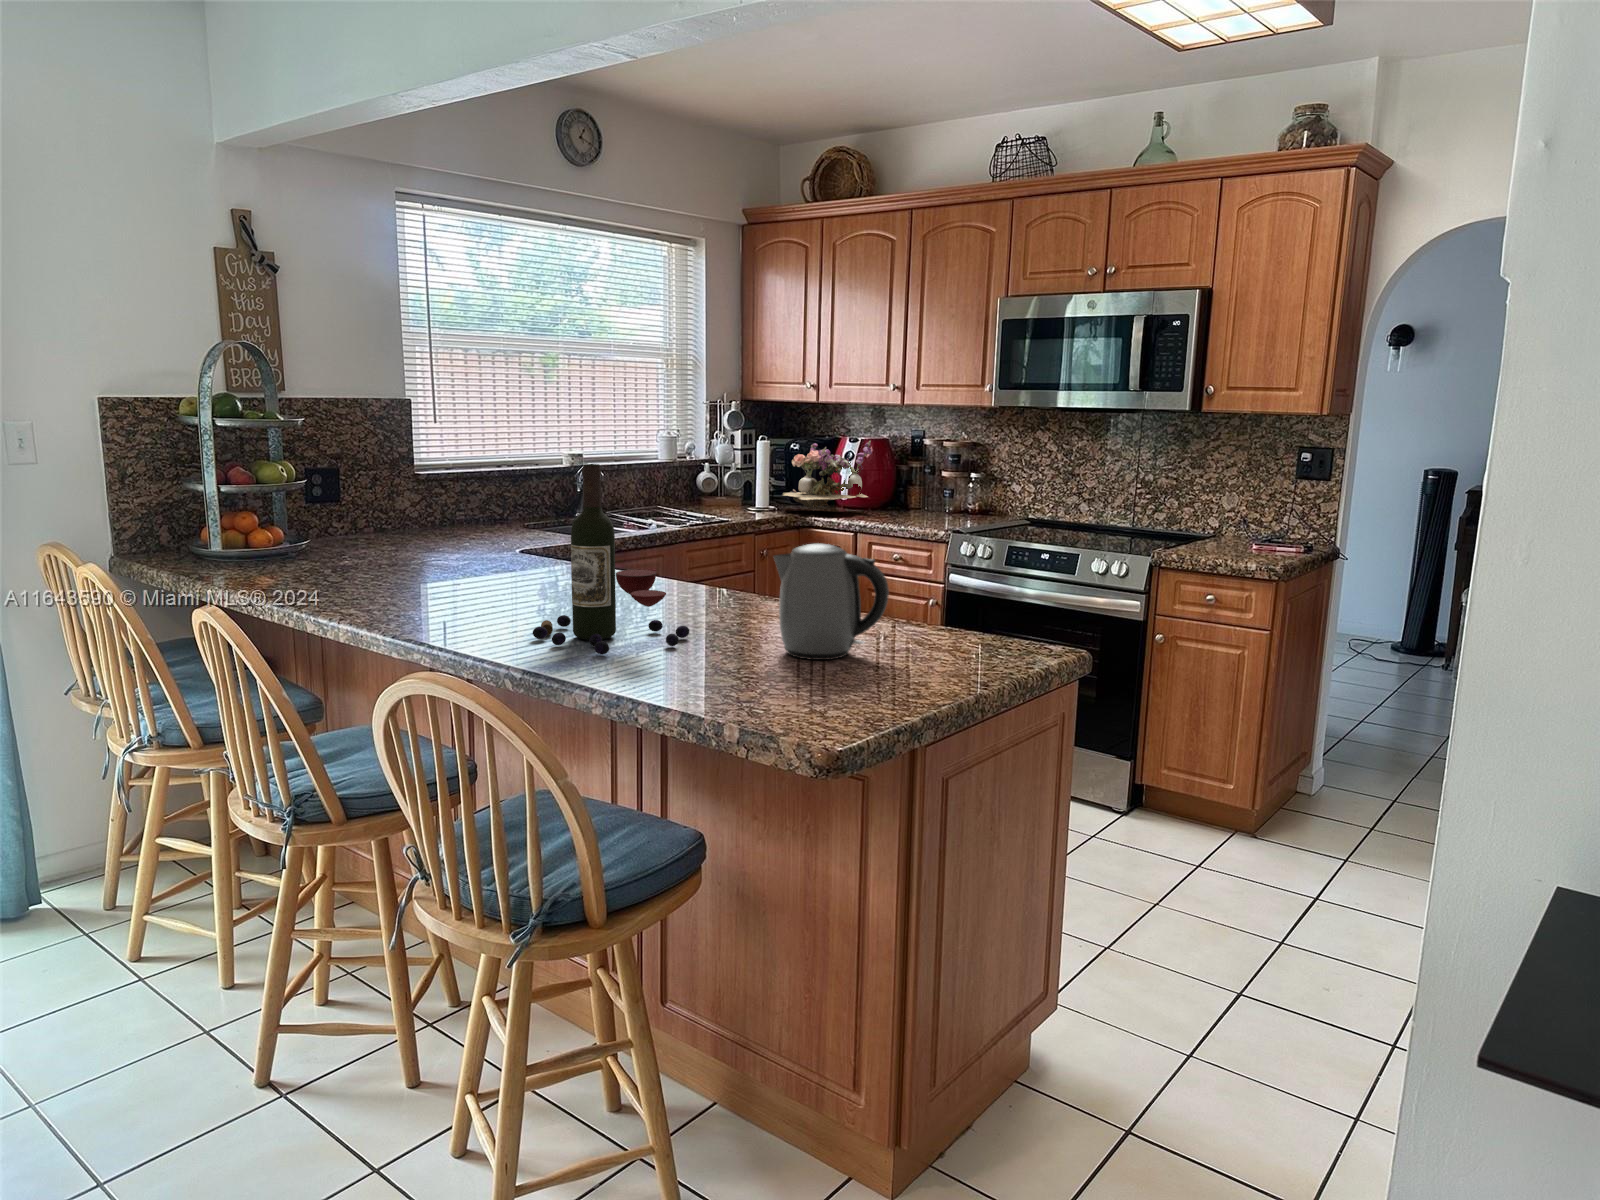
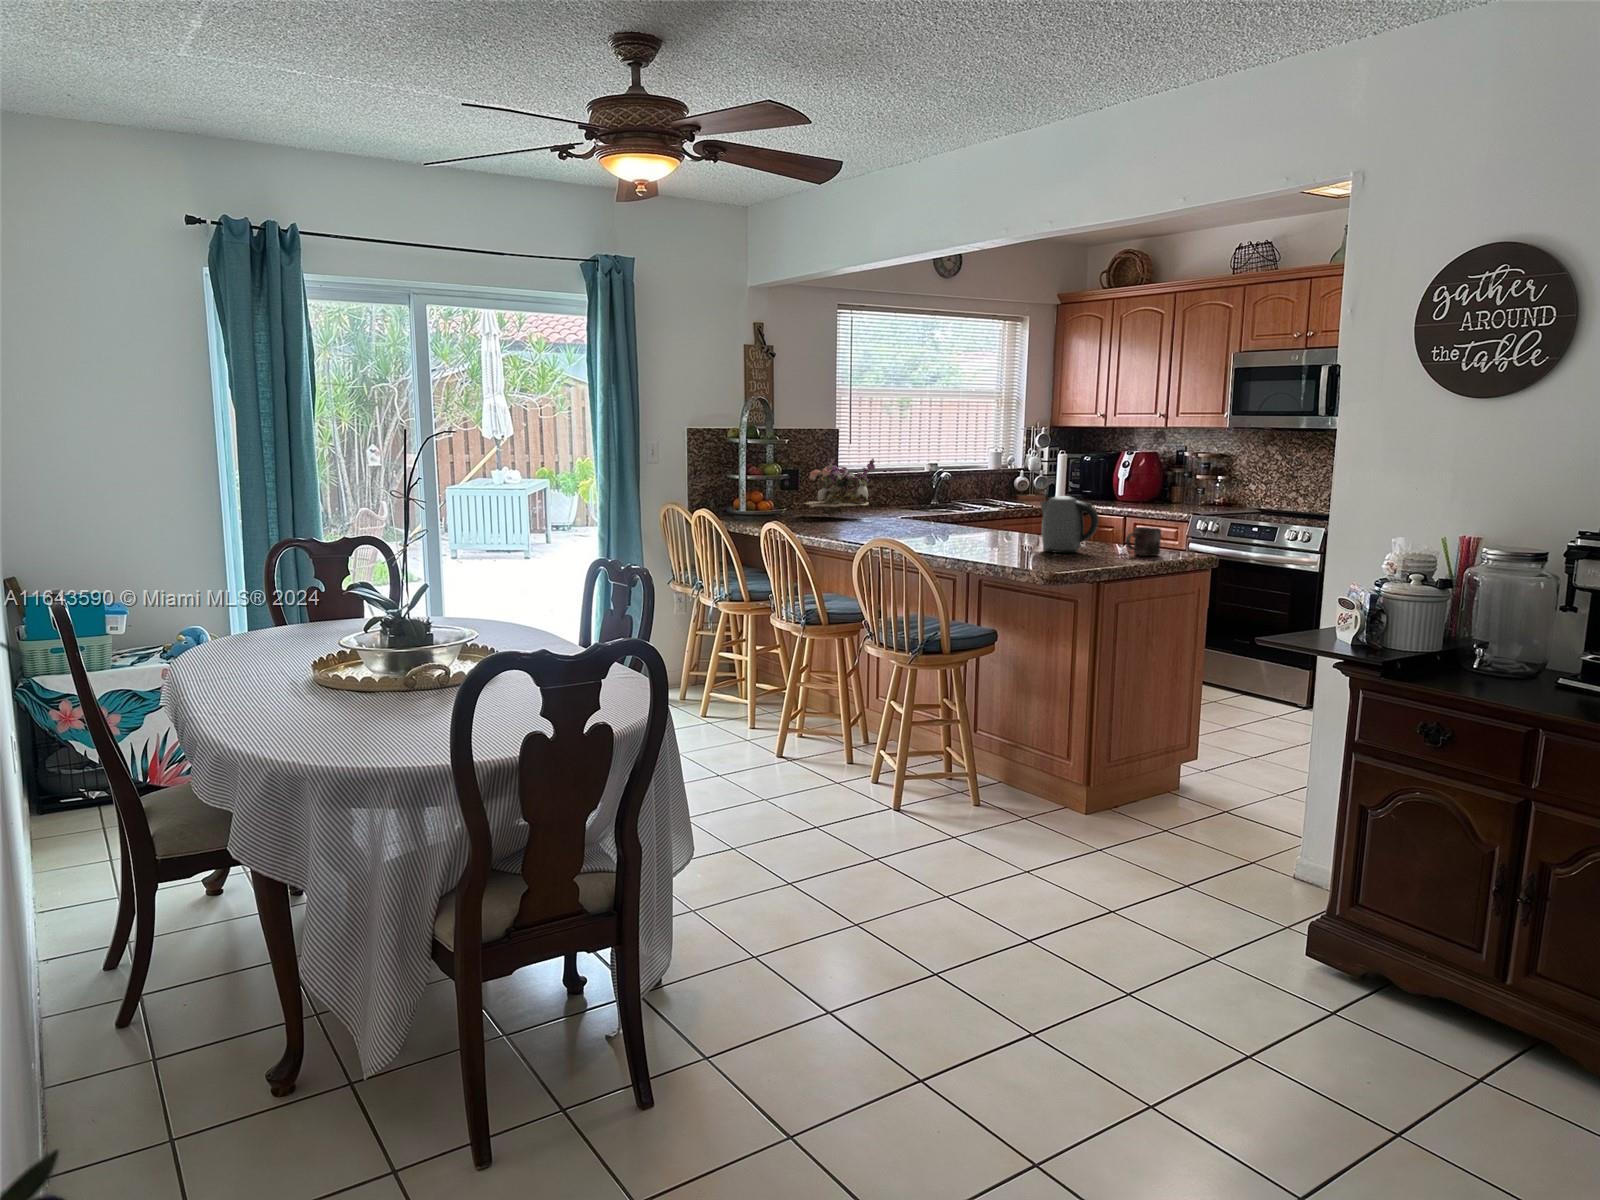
flower arrangement: present [783,441,872,511] -> present [805,458,875,516]
wine bottle: present [533,464,689,654] -> none [918,457,997,551]
mug: none [945,602,1007,660] -> present [1126,527,1161,556]

